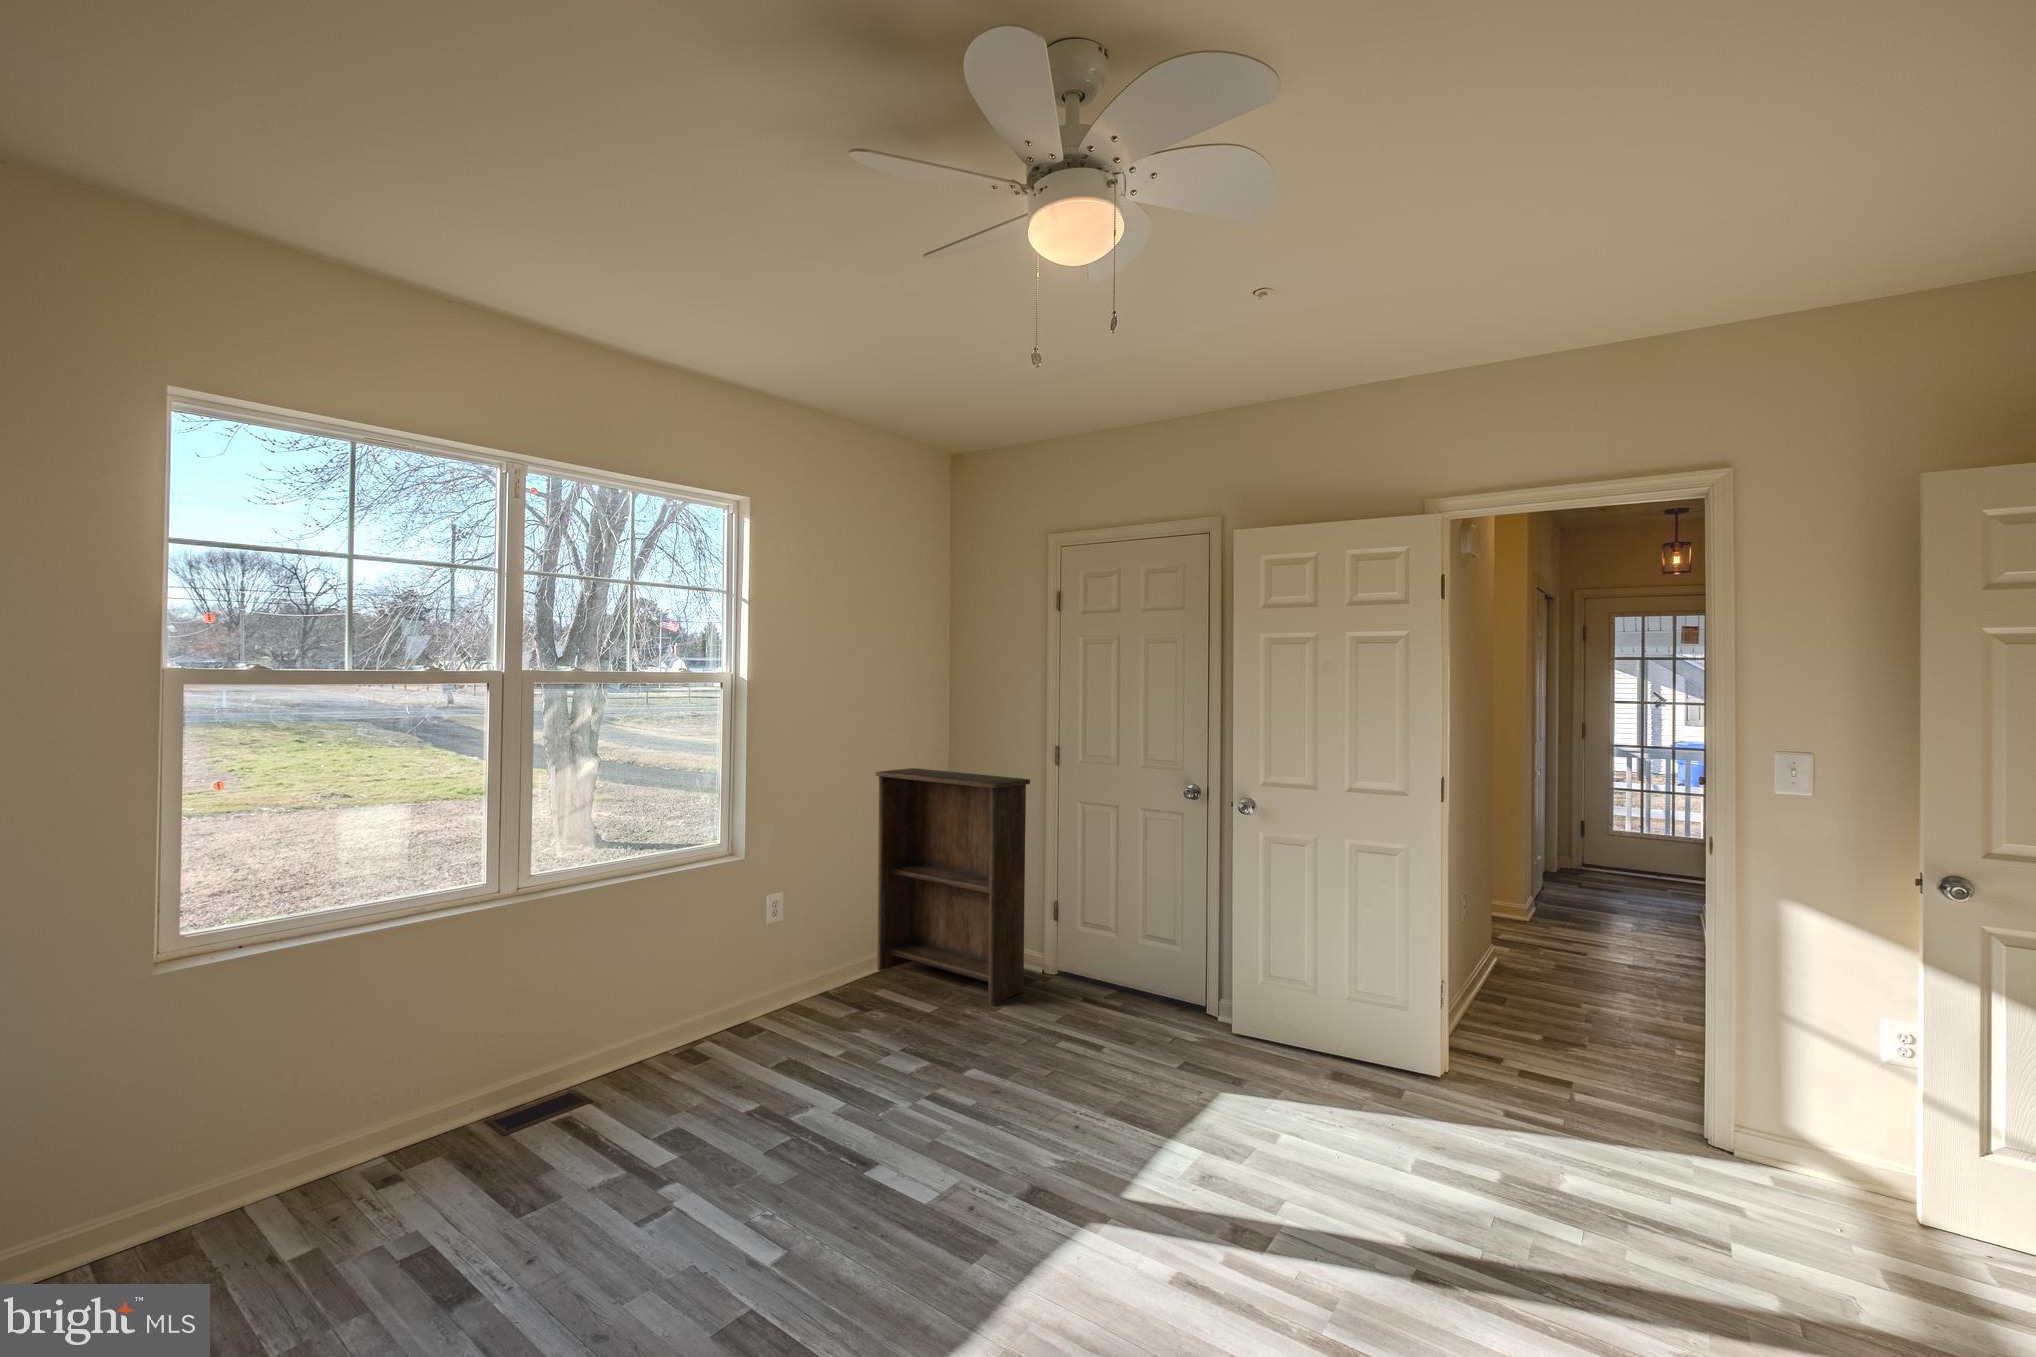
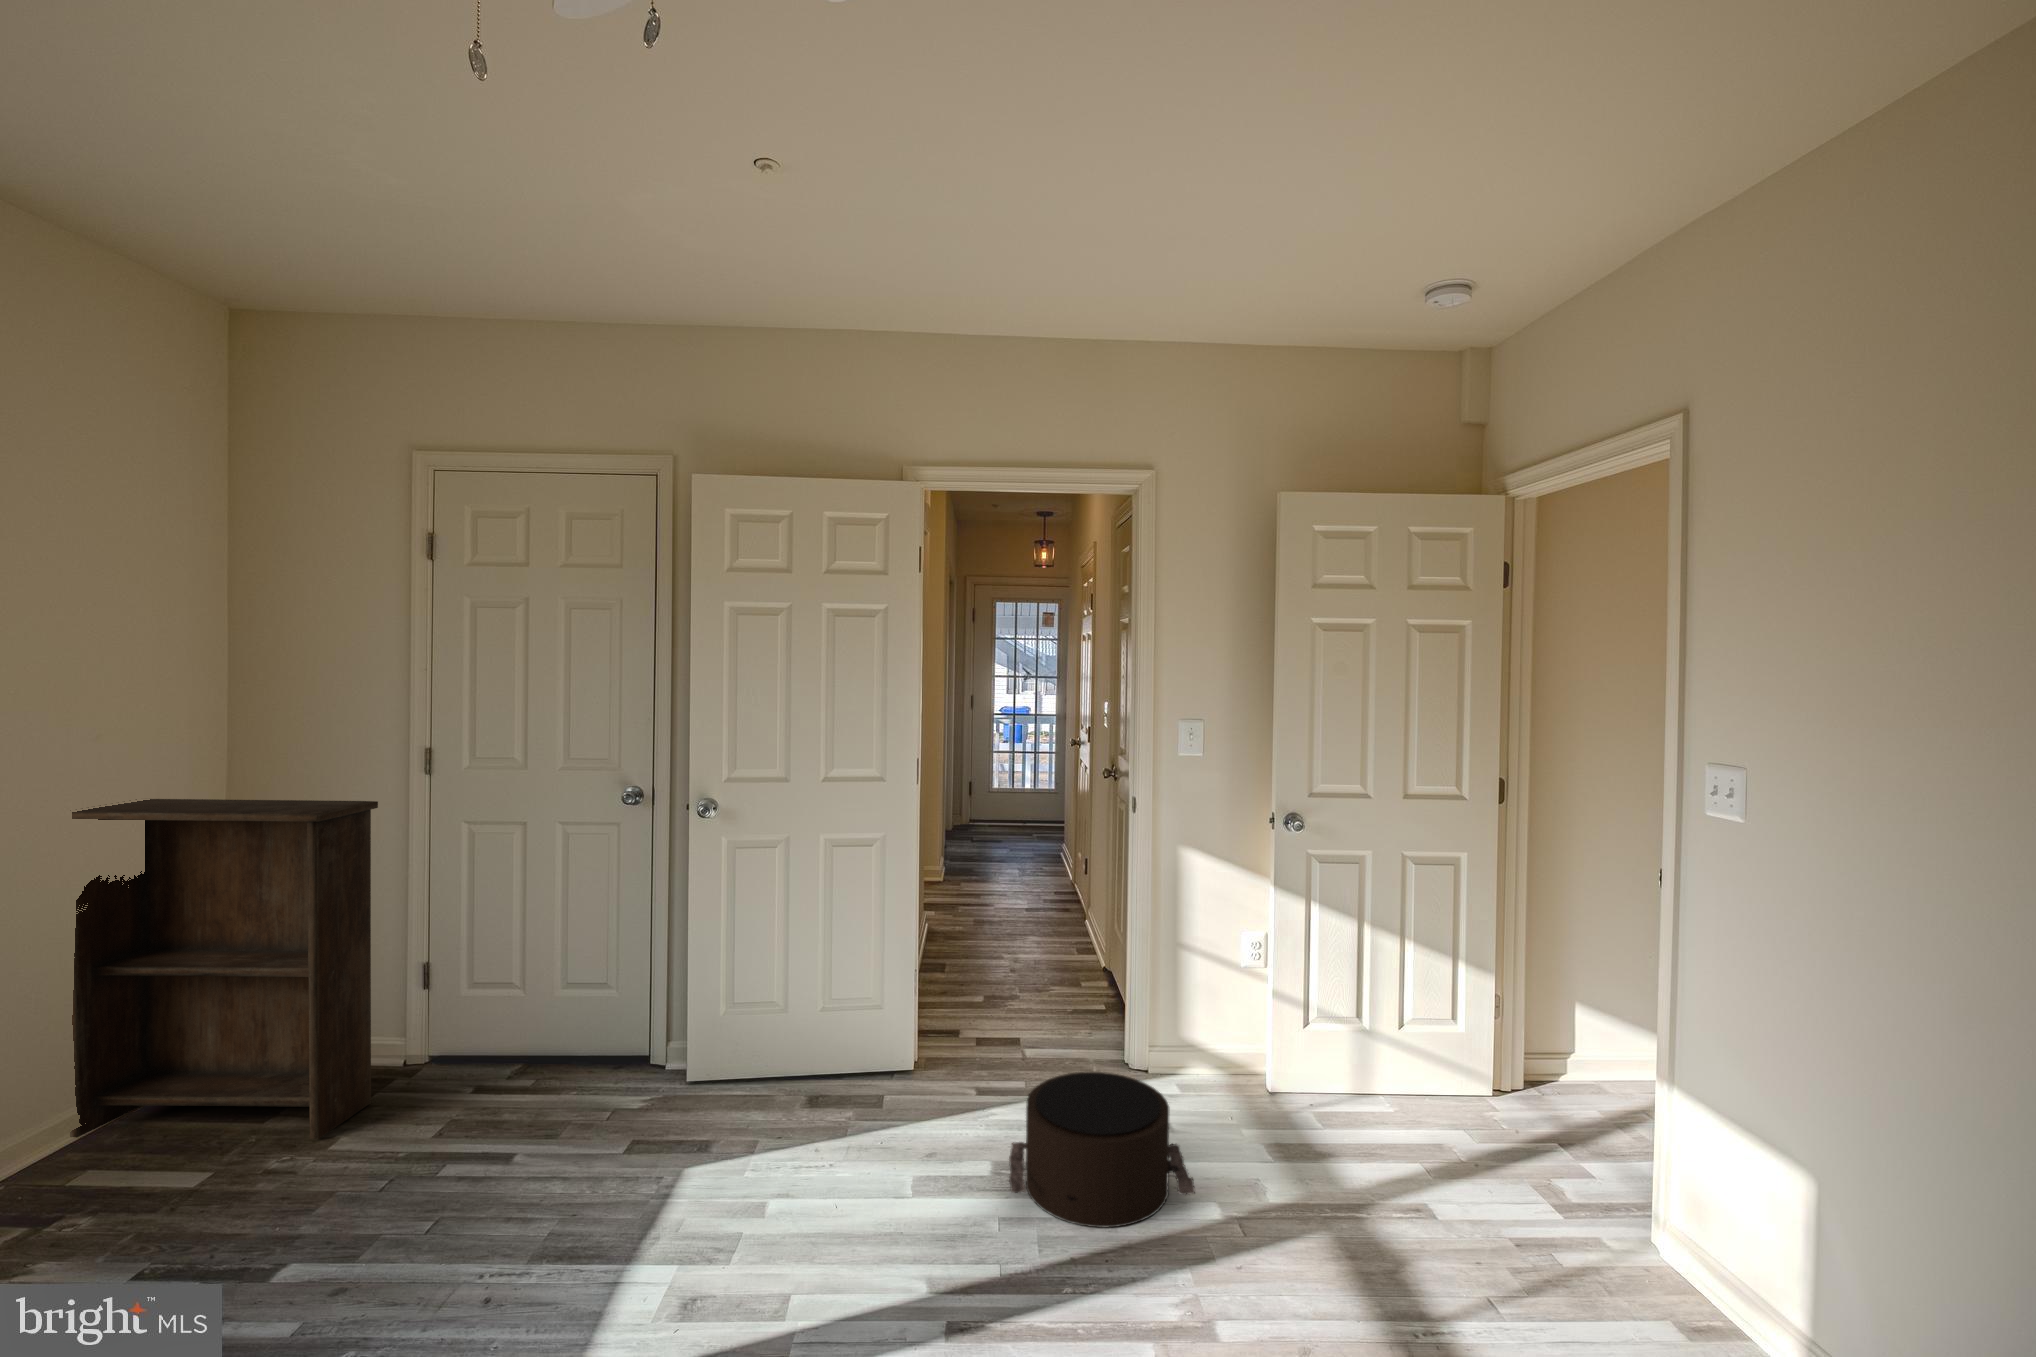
pouf: none [1508,1108,1744,1277] -> present [1009,1072,1195,1227]

